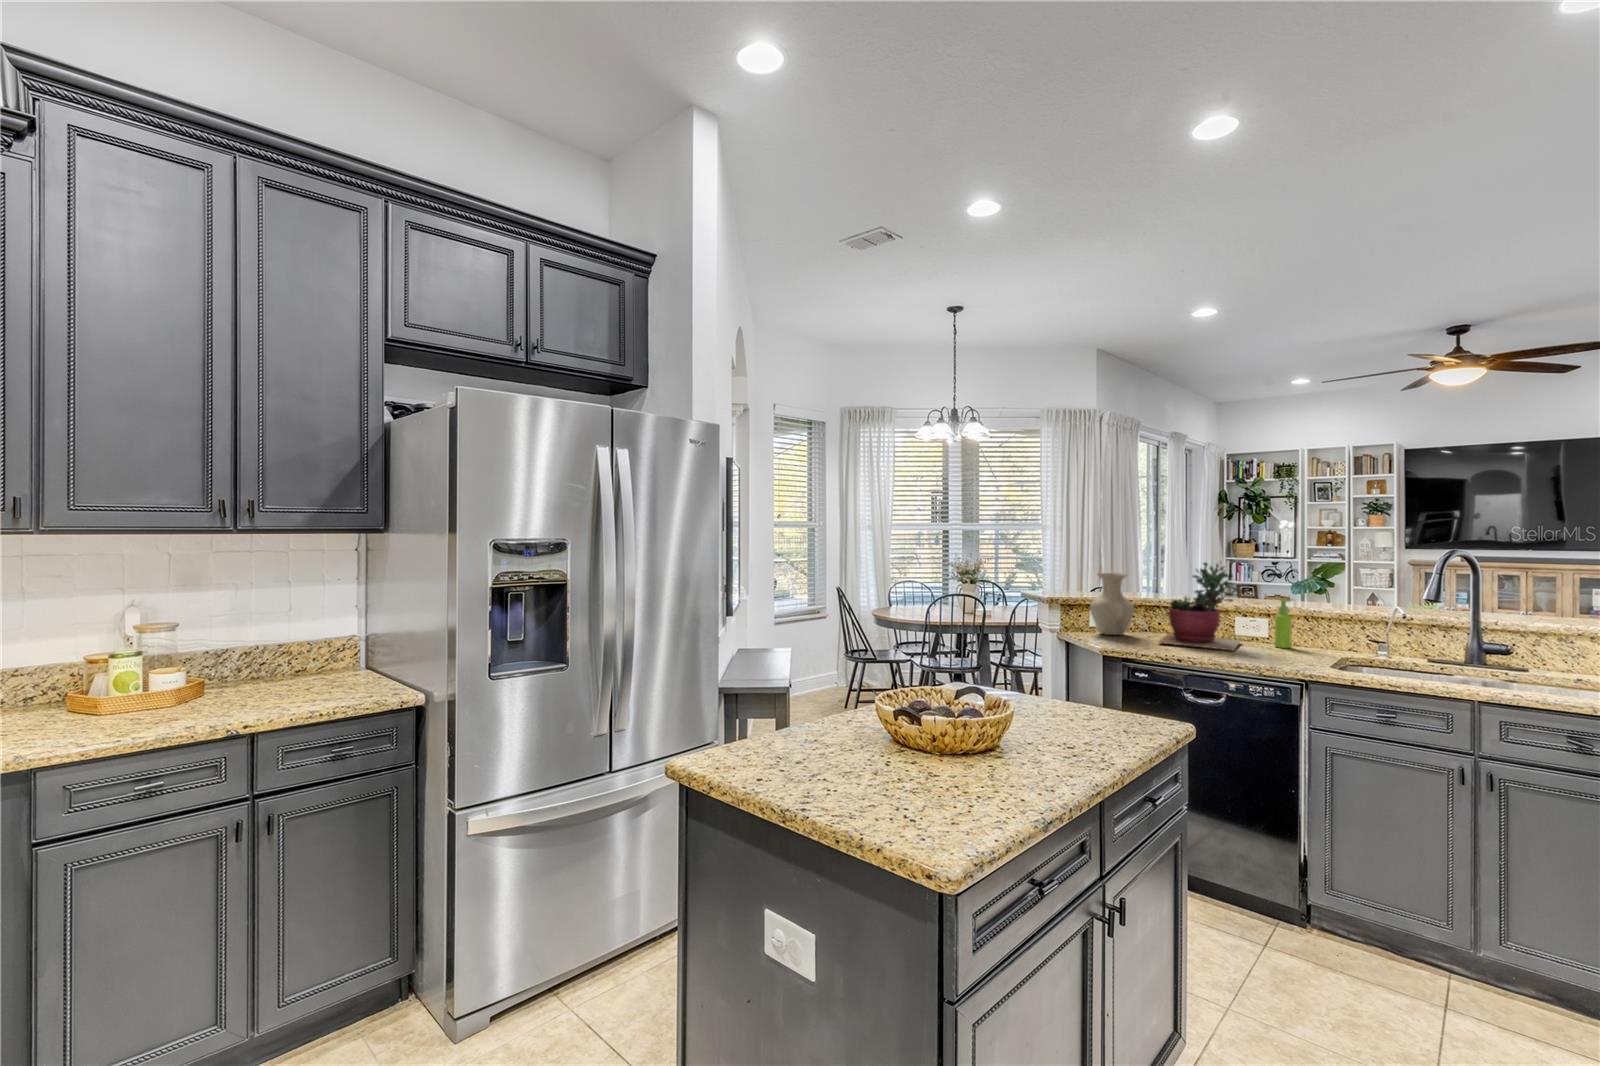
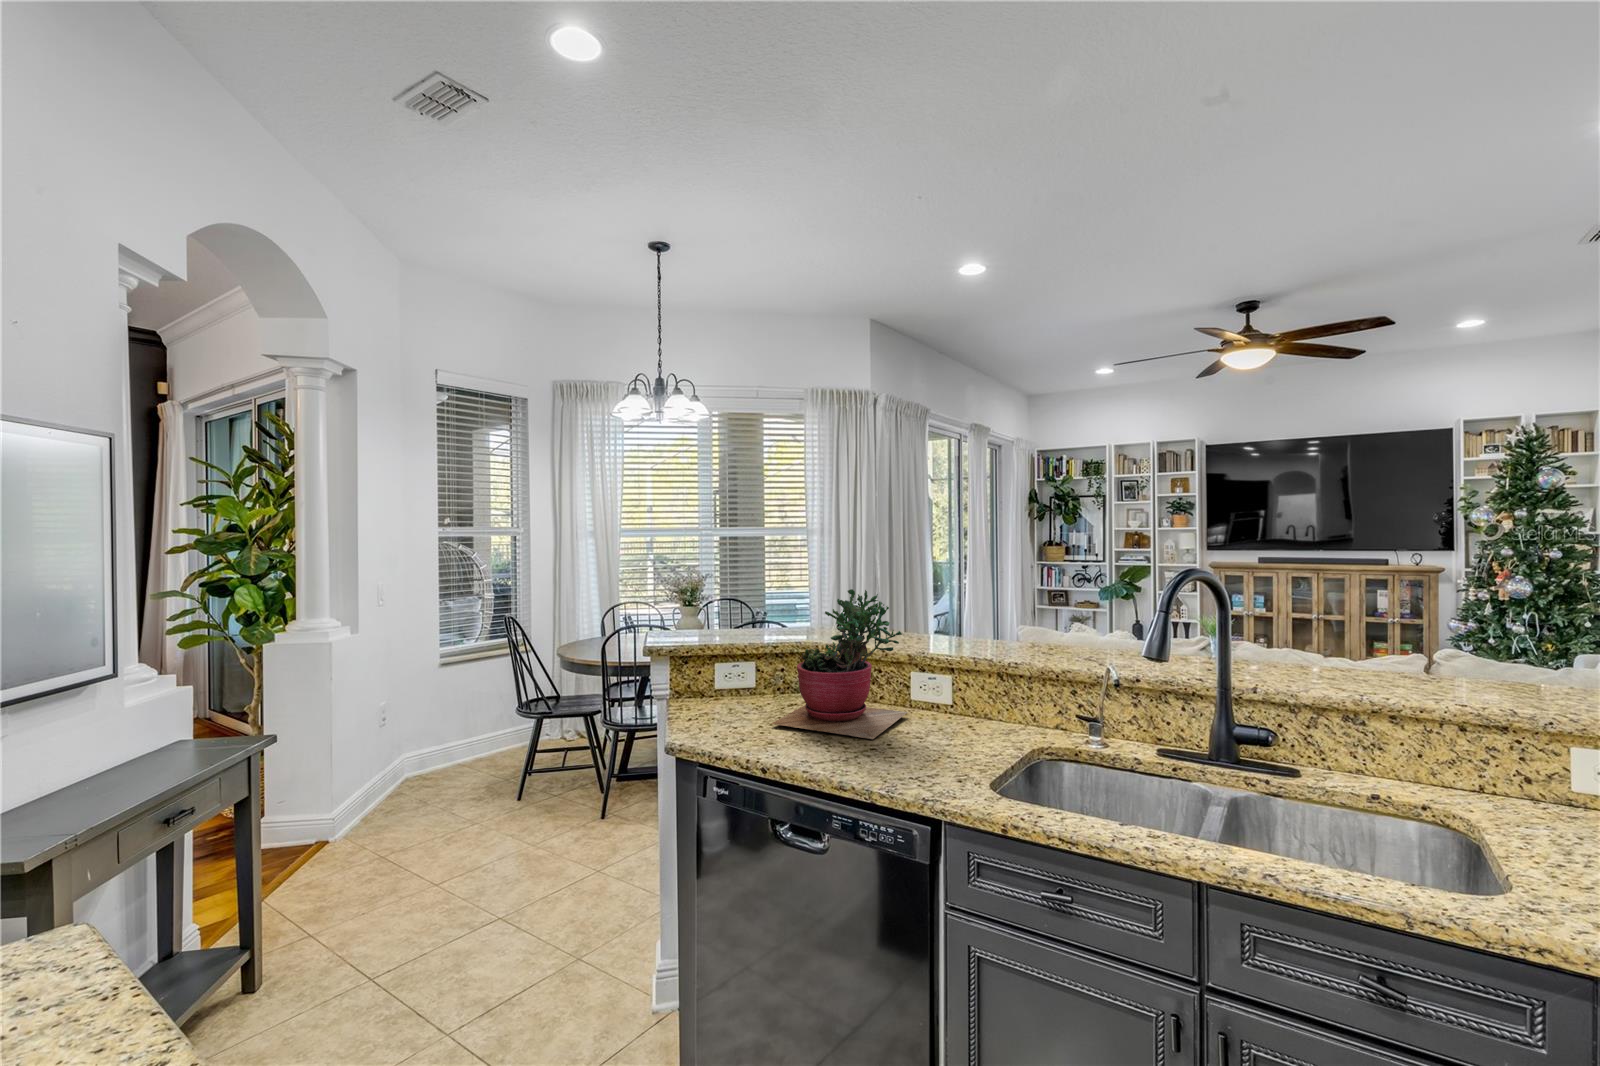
vase: present [1090,573,1134,635] -> none [703,606,768,705]
soap dispenser: present [1274,599,1292,648] -> none [950,647,973,727]

